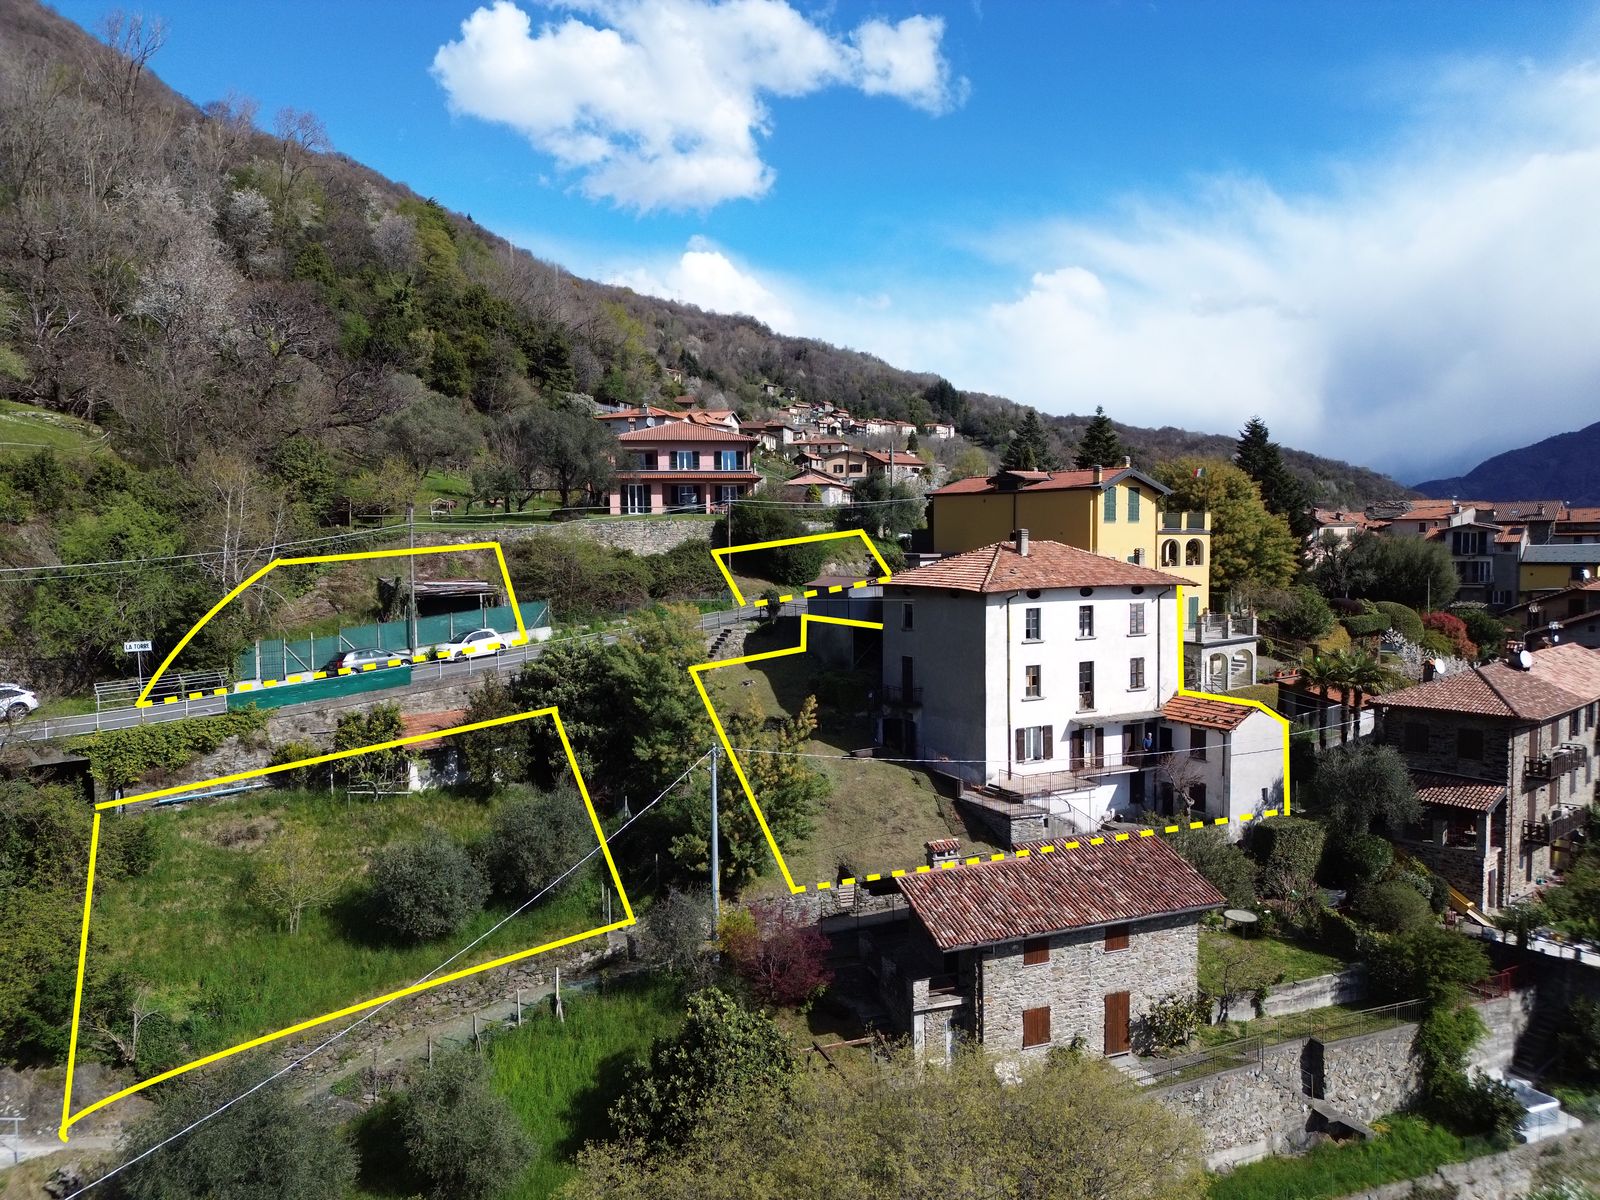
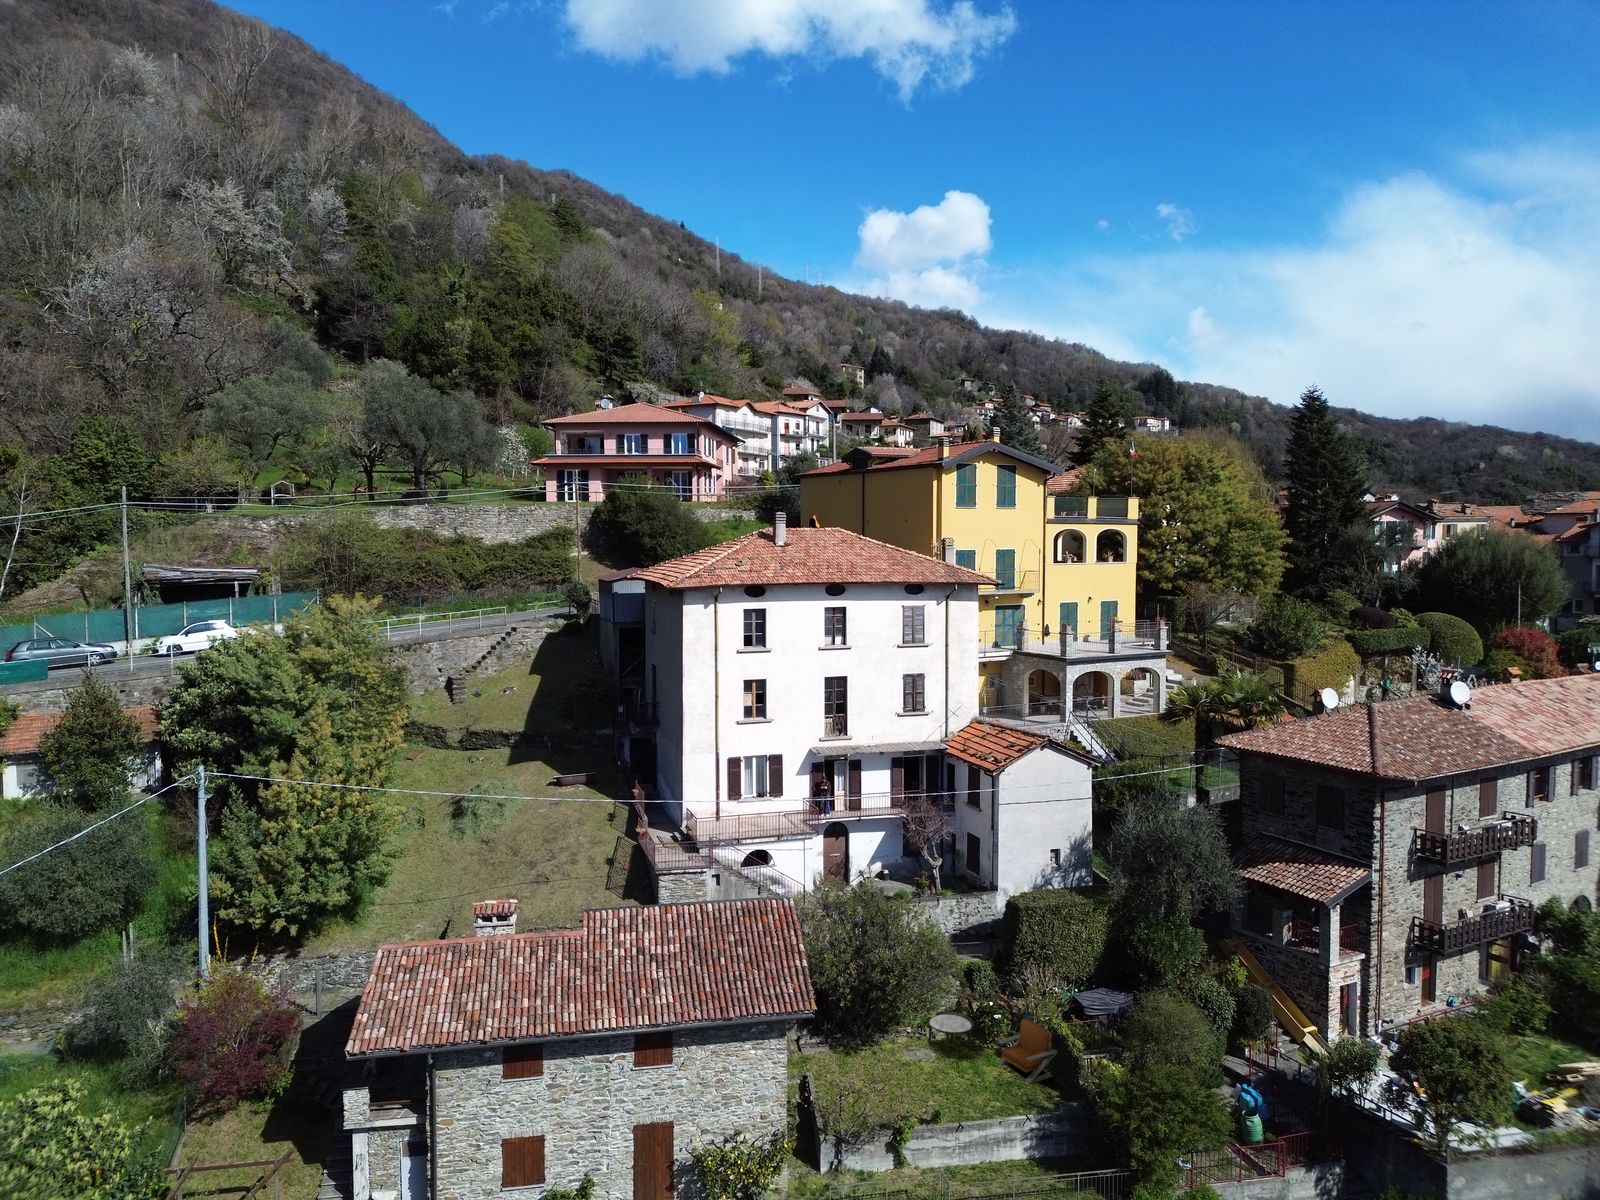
lounge chair: none [1279,909,1326,954] -> present [997,1019,1058,1084]

